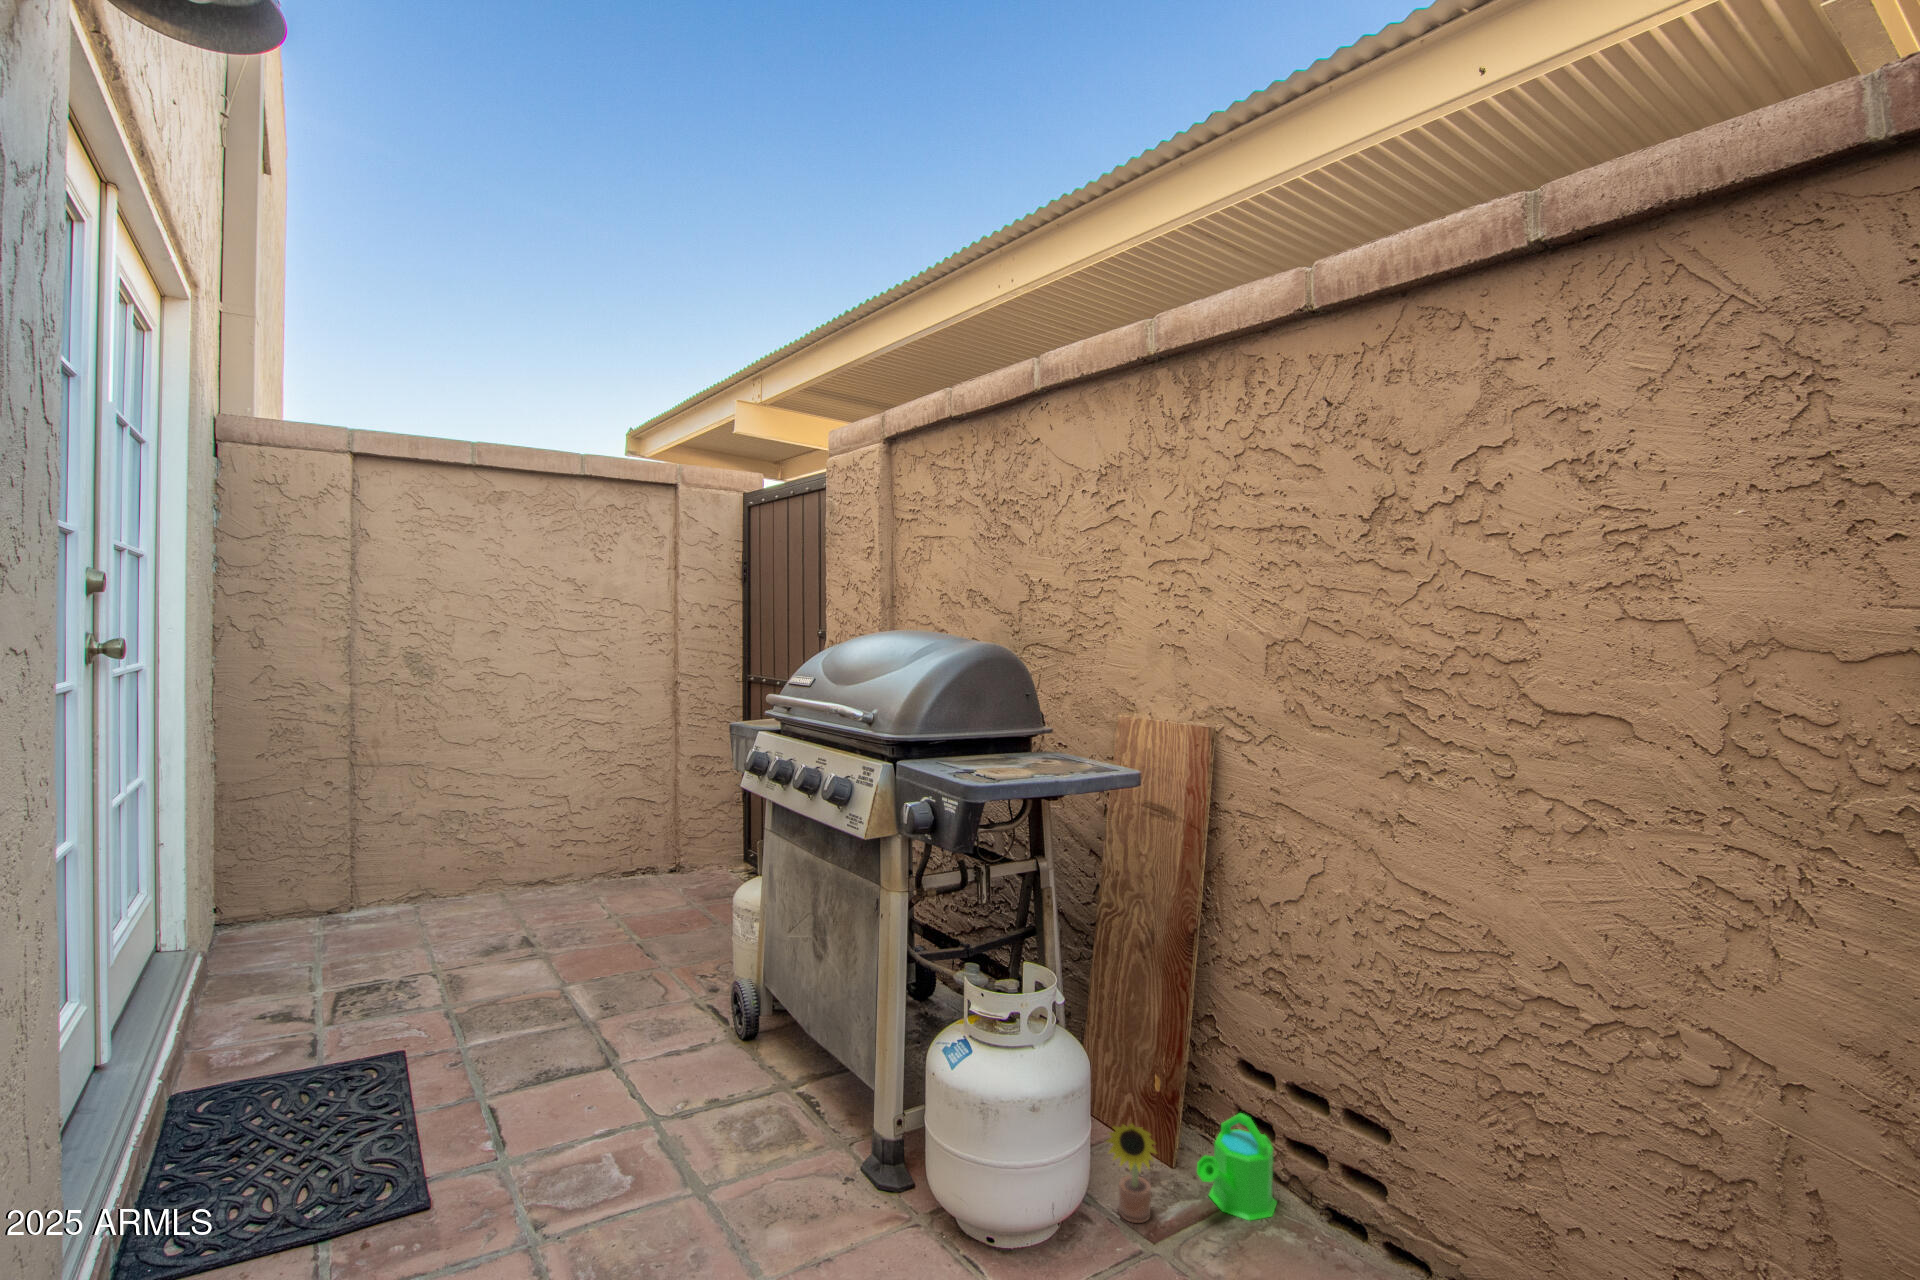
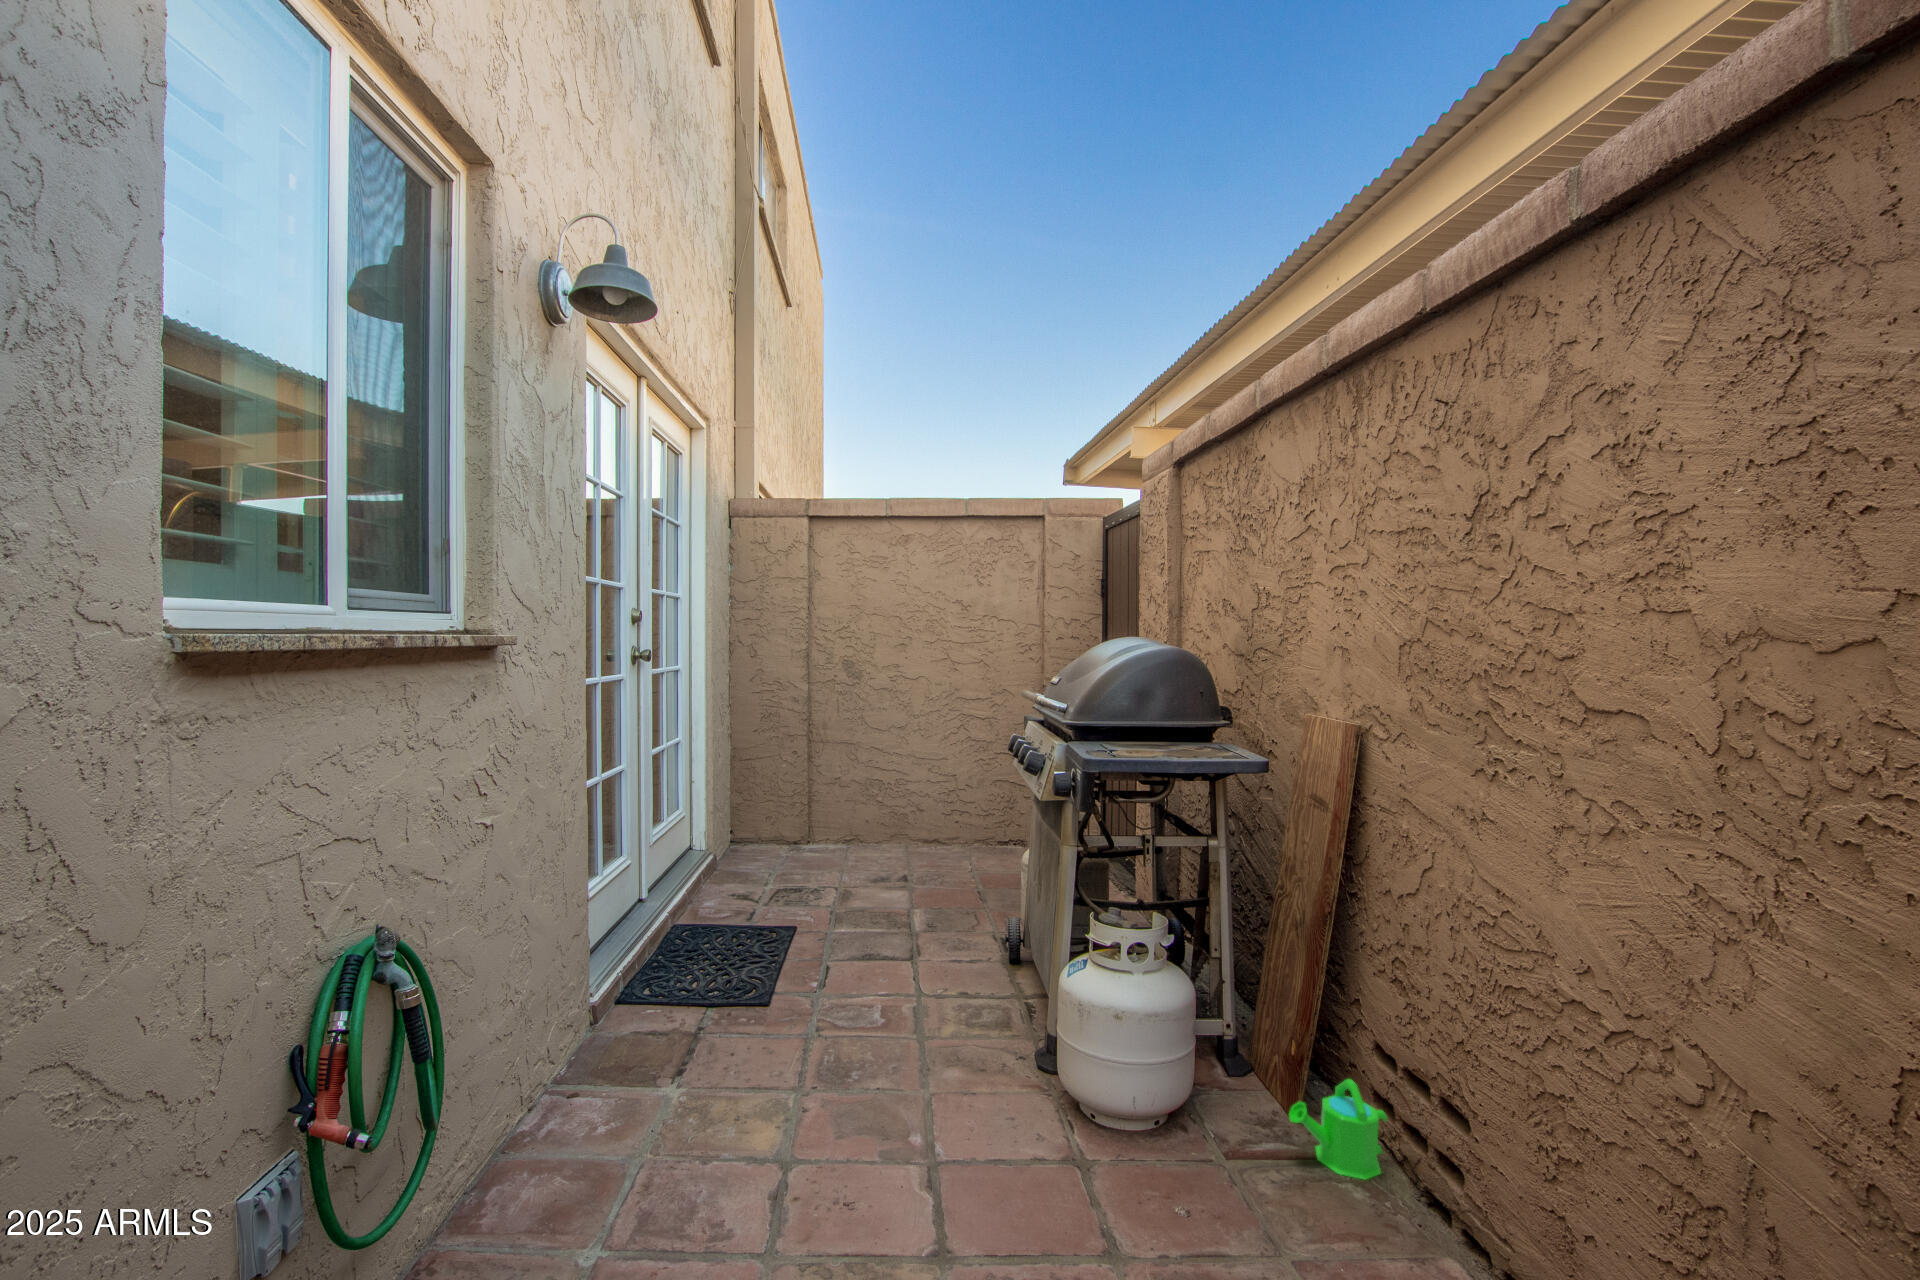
decorative plant: present [1107,1123,1157,1223] -> none [1202,1046,1249,1141]

